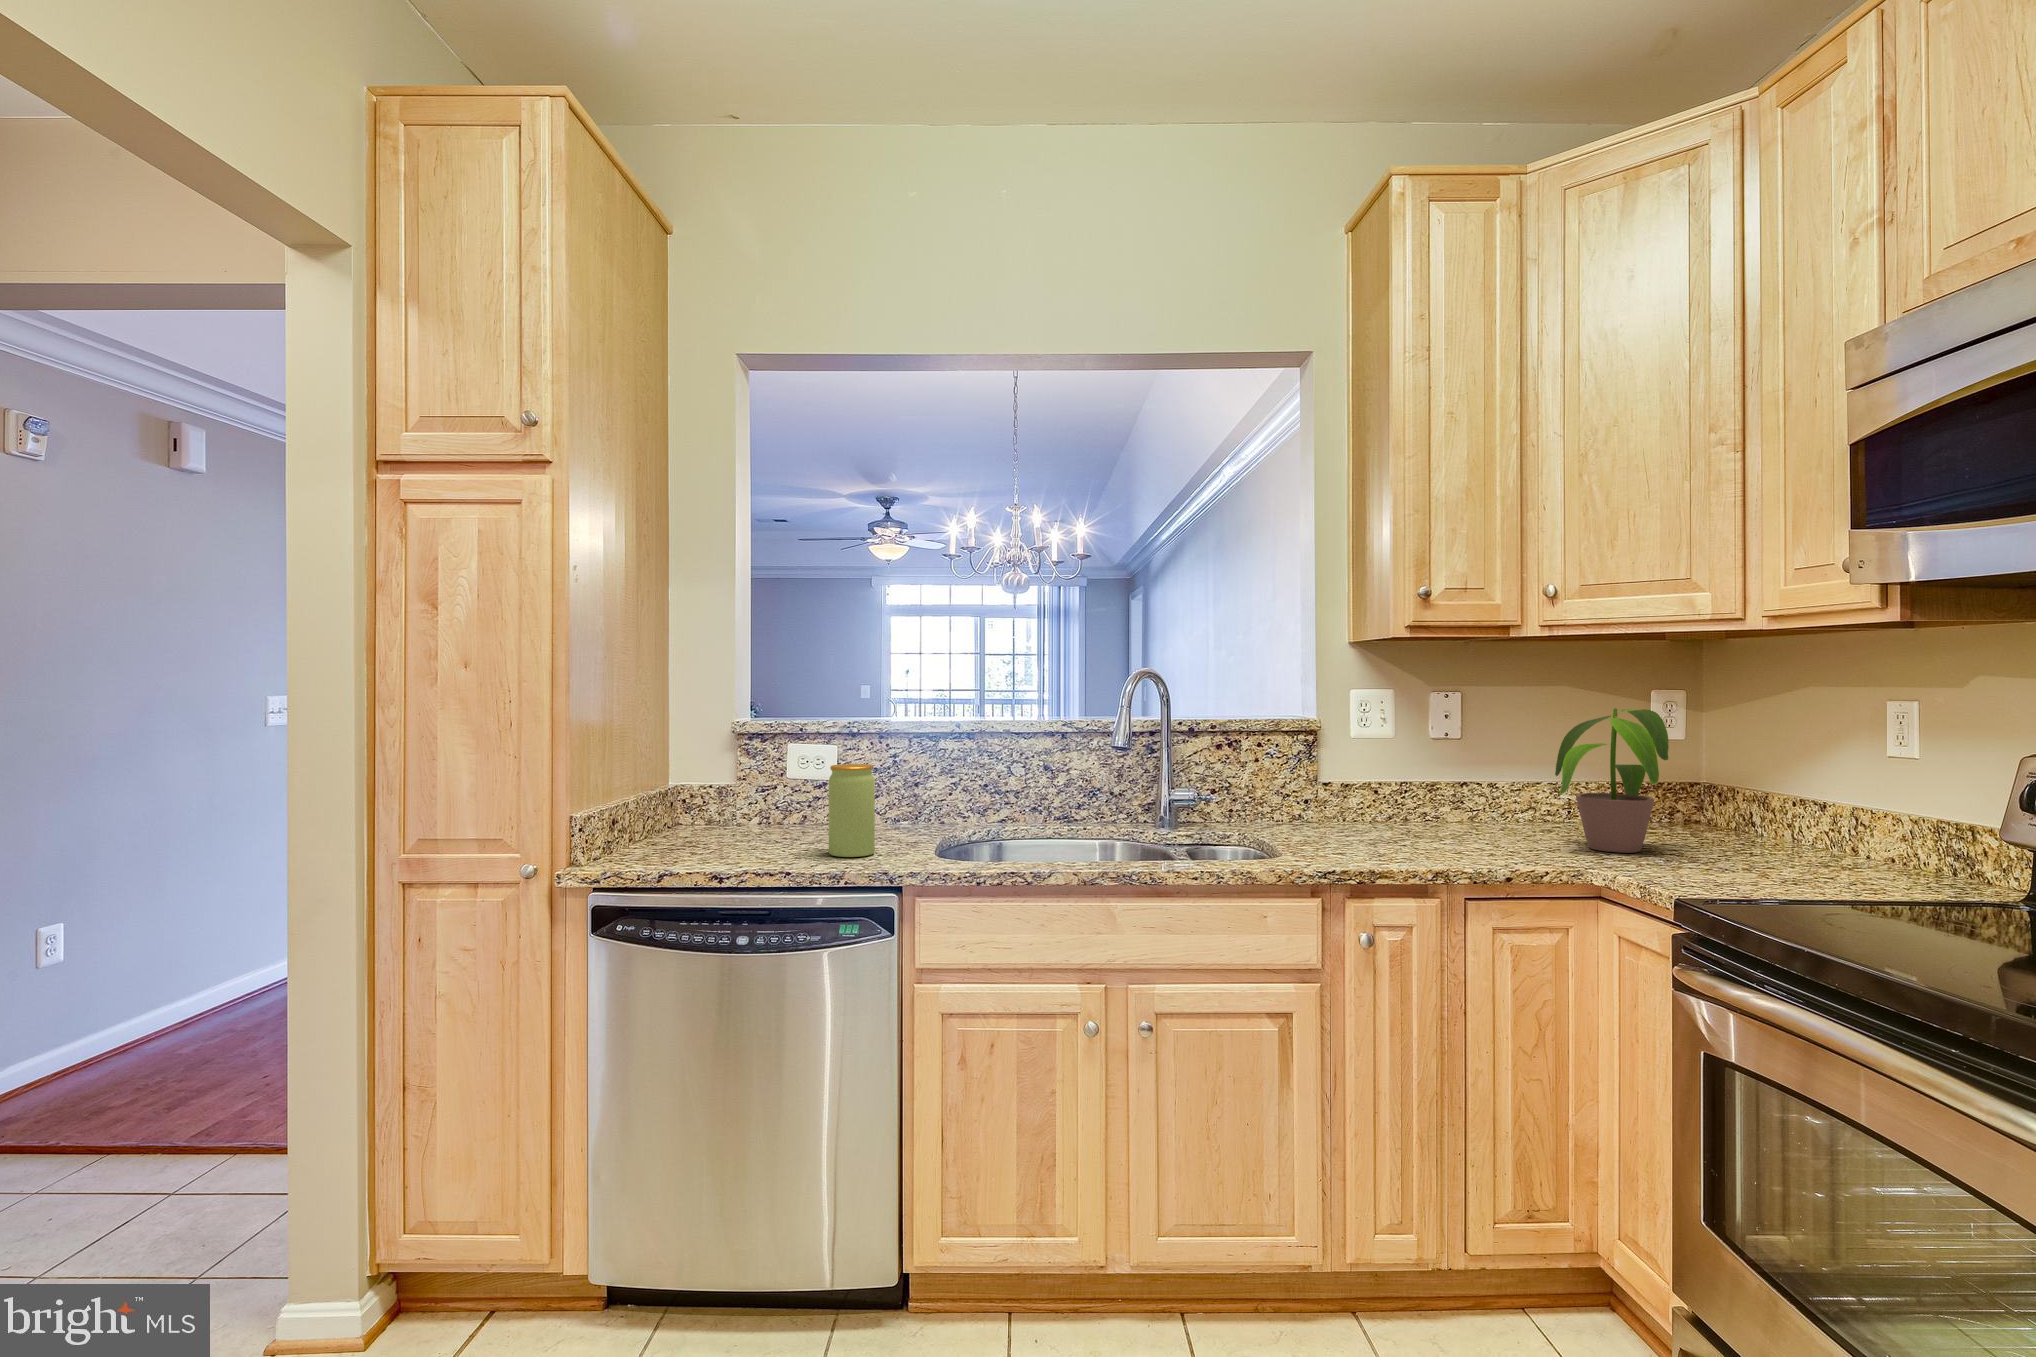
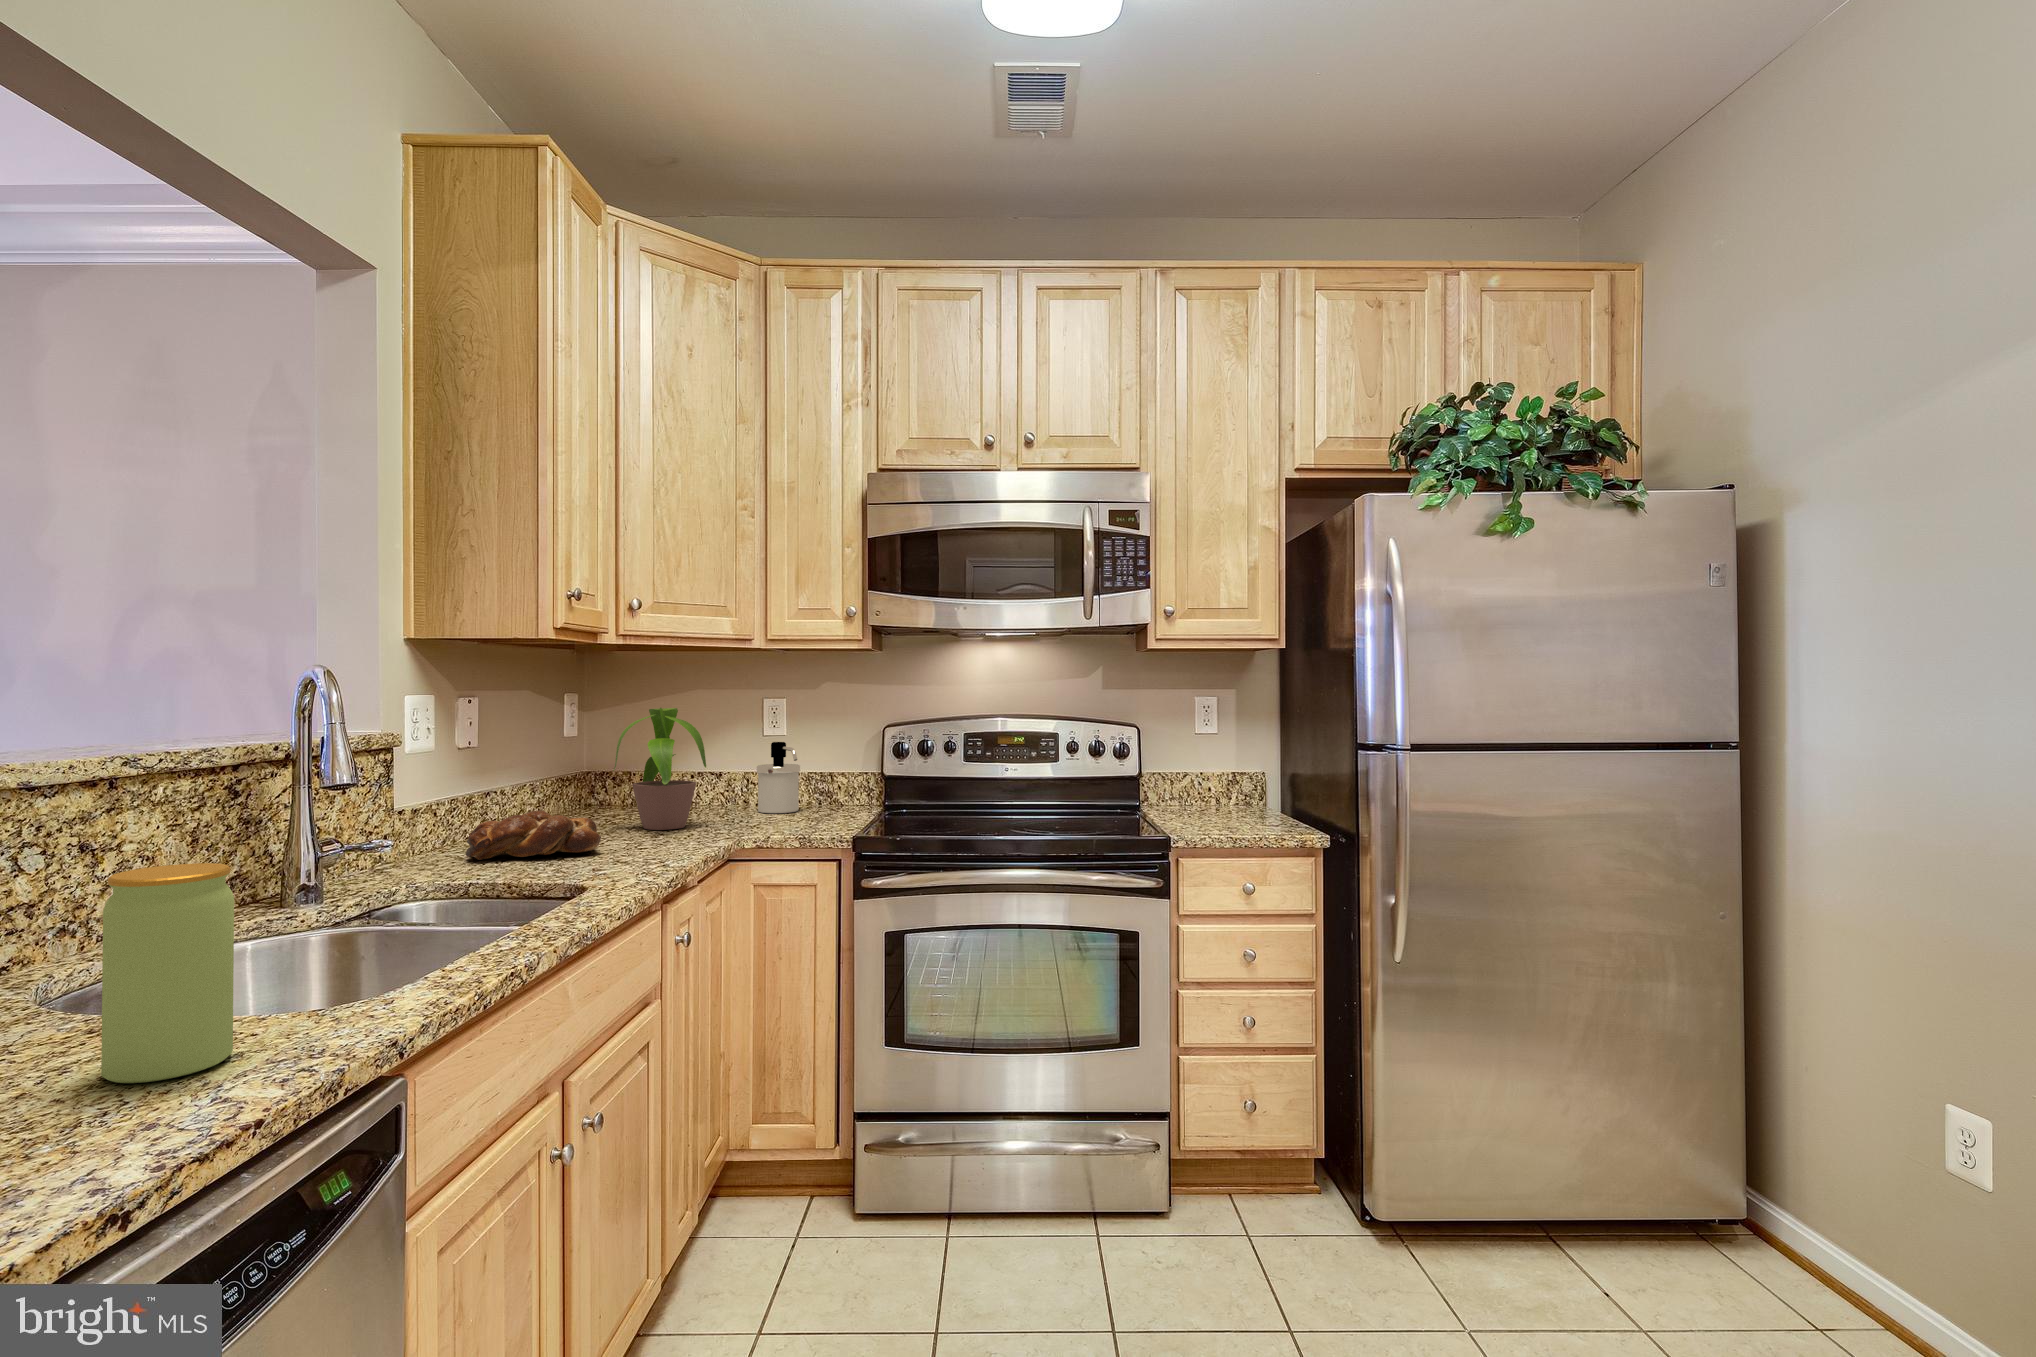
soap dispenser: none [1819,766,1899,873] -> present [757,742,800,813]
bread loaf: none [1337,799,1453,844] -> present [466,810,601,860]

